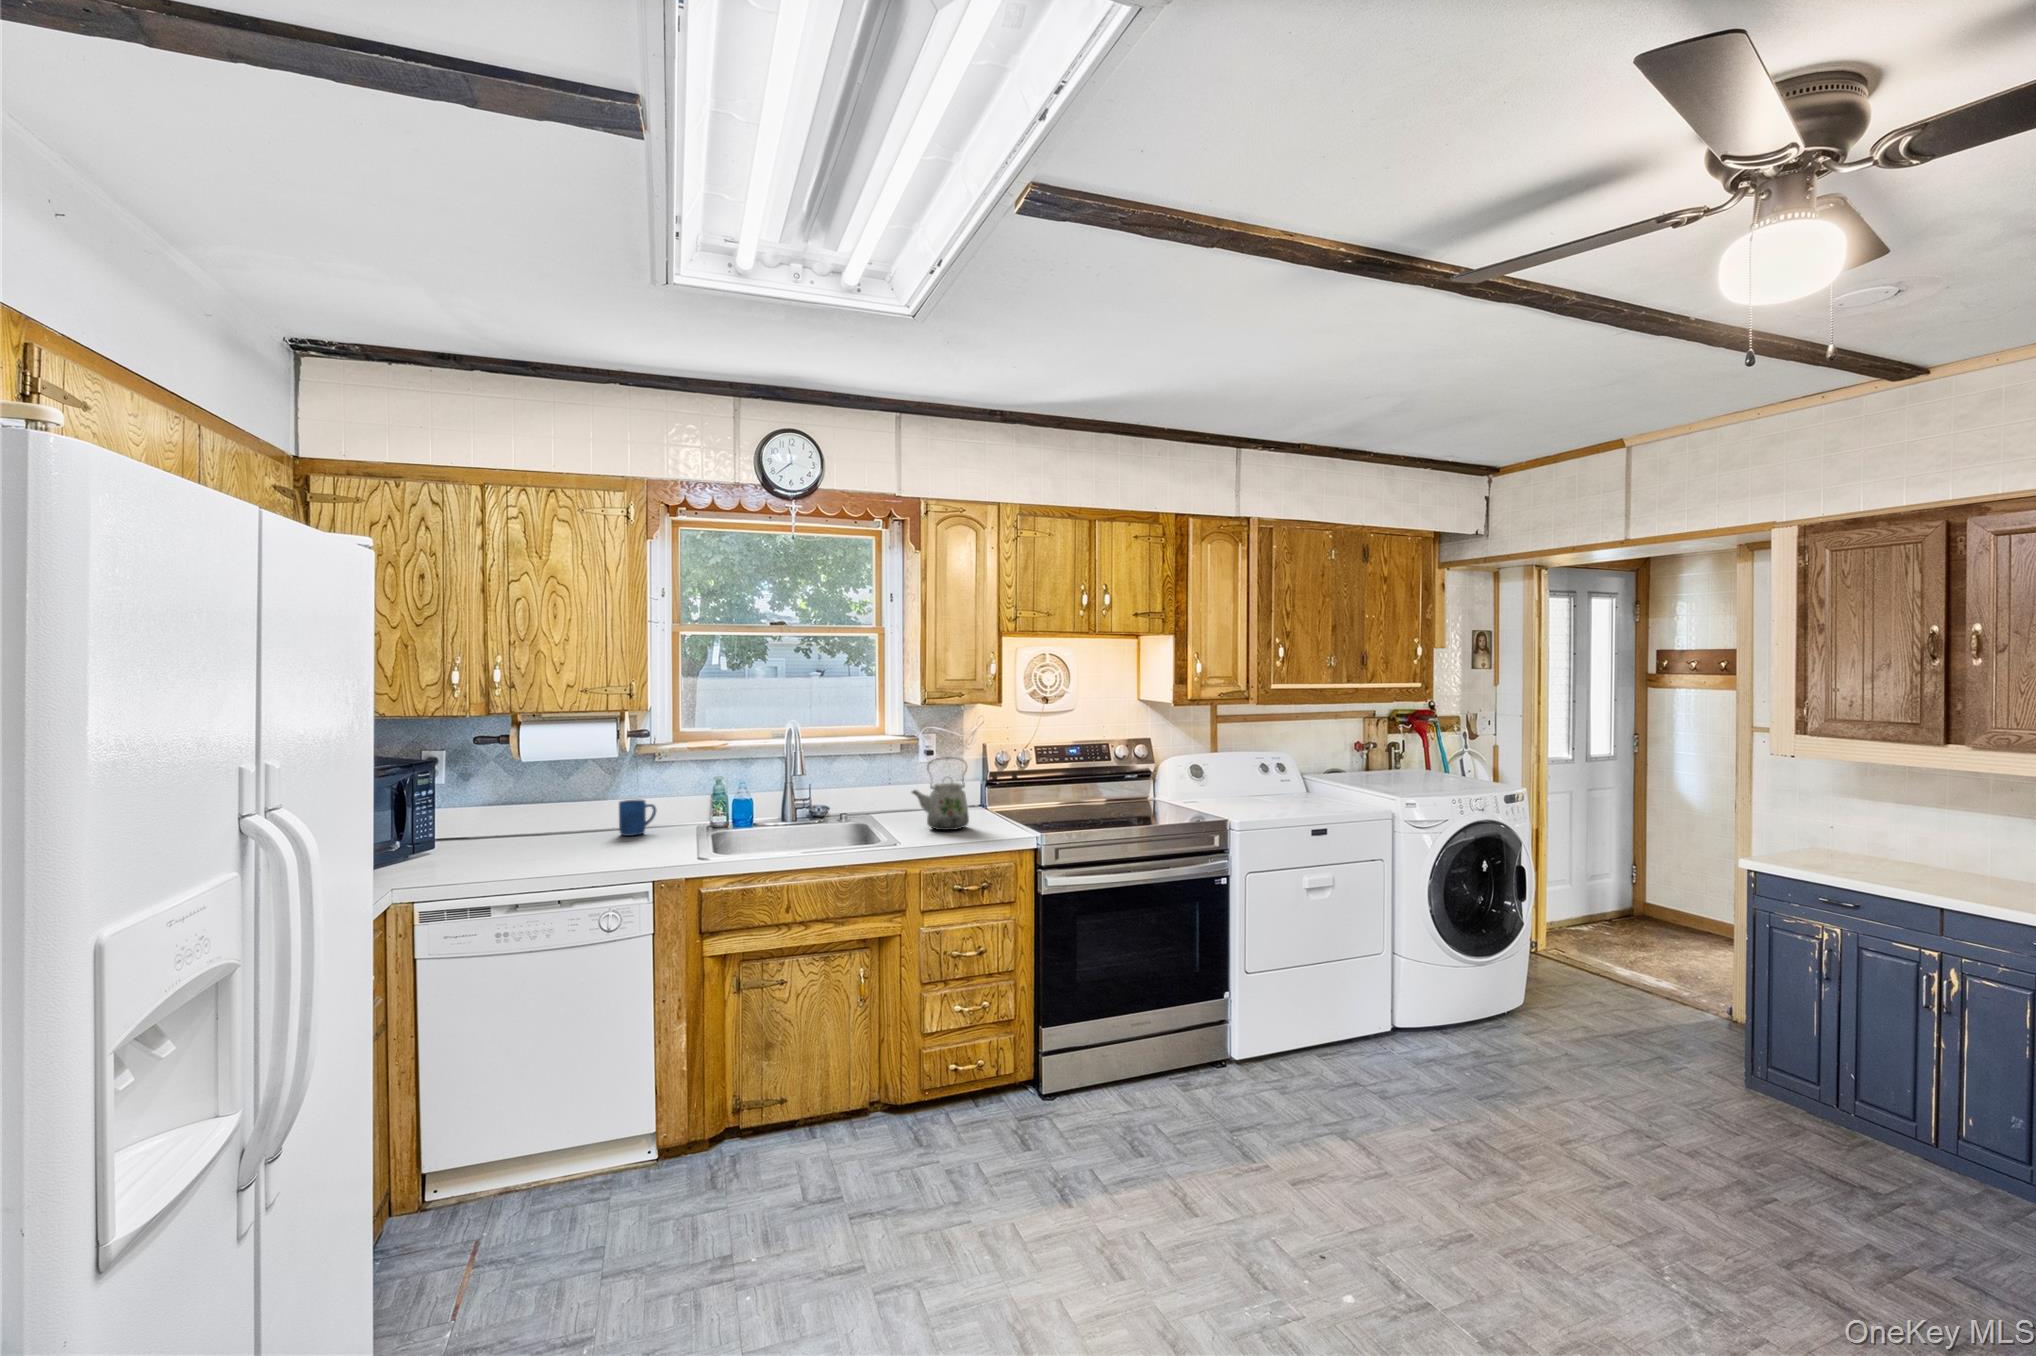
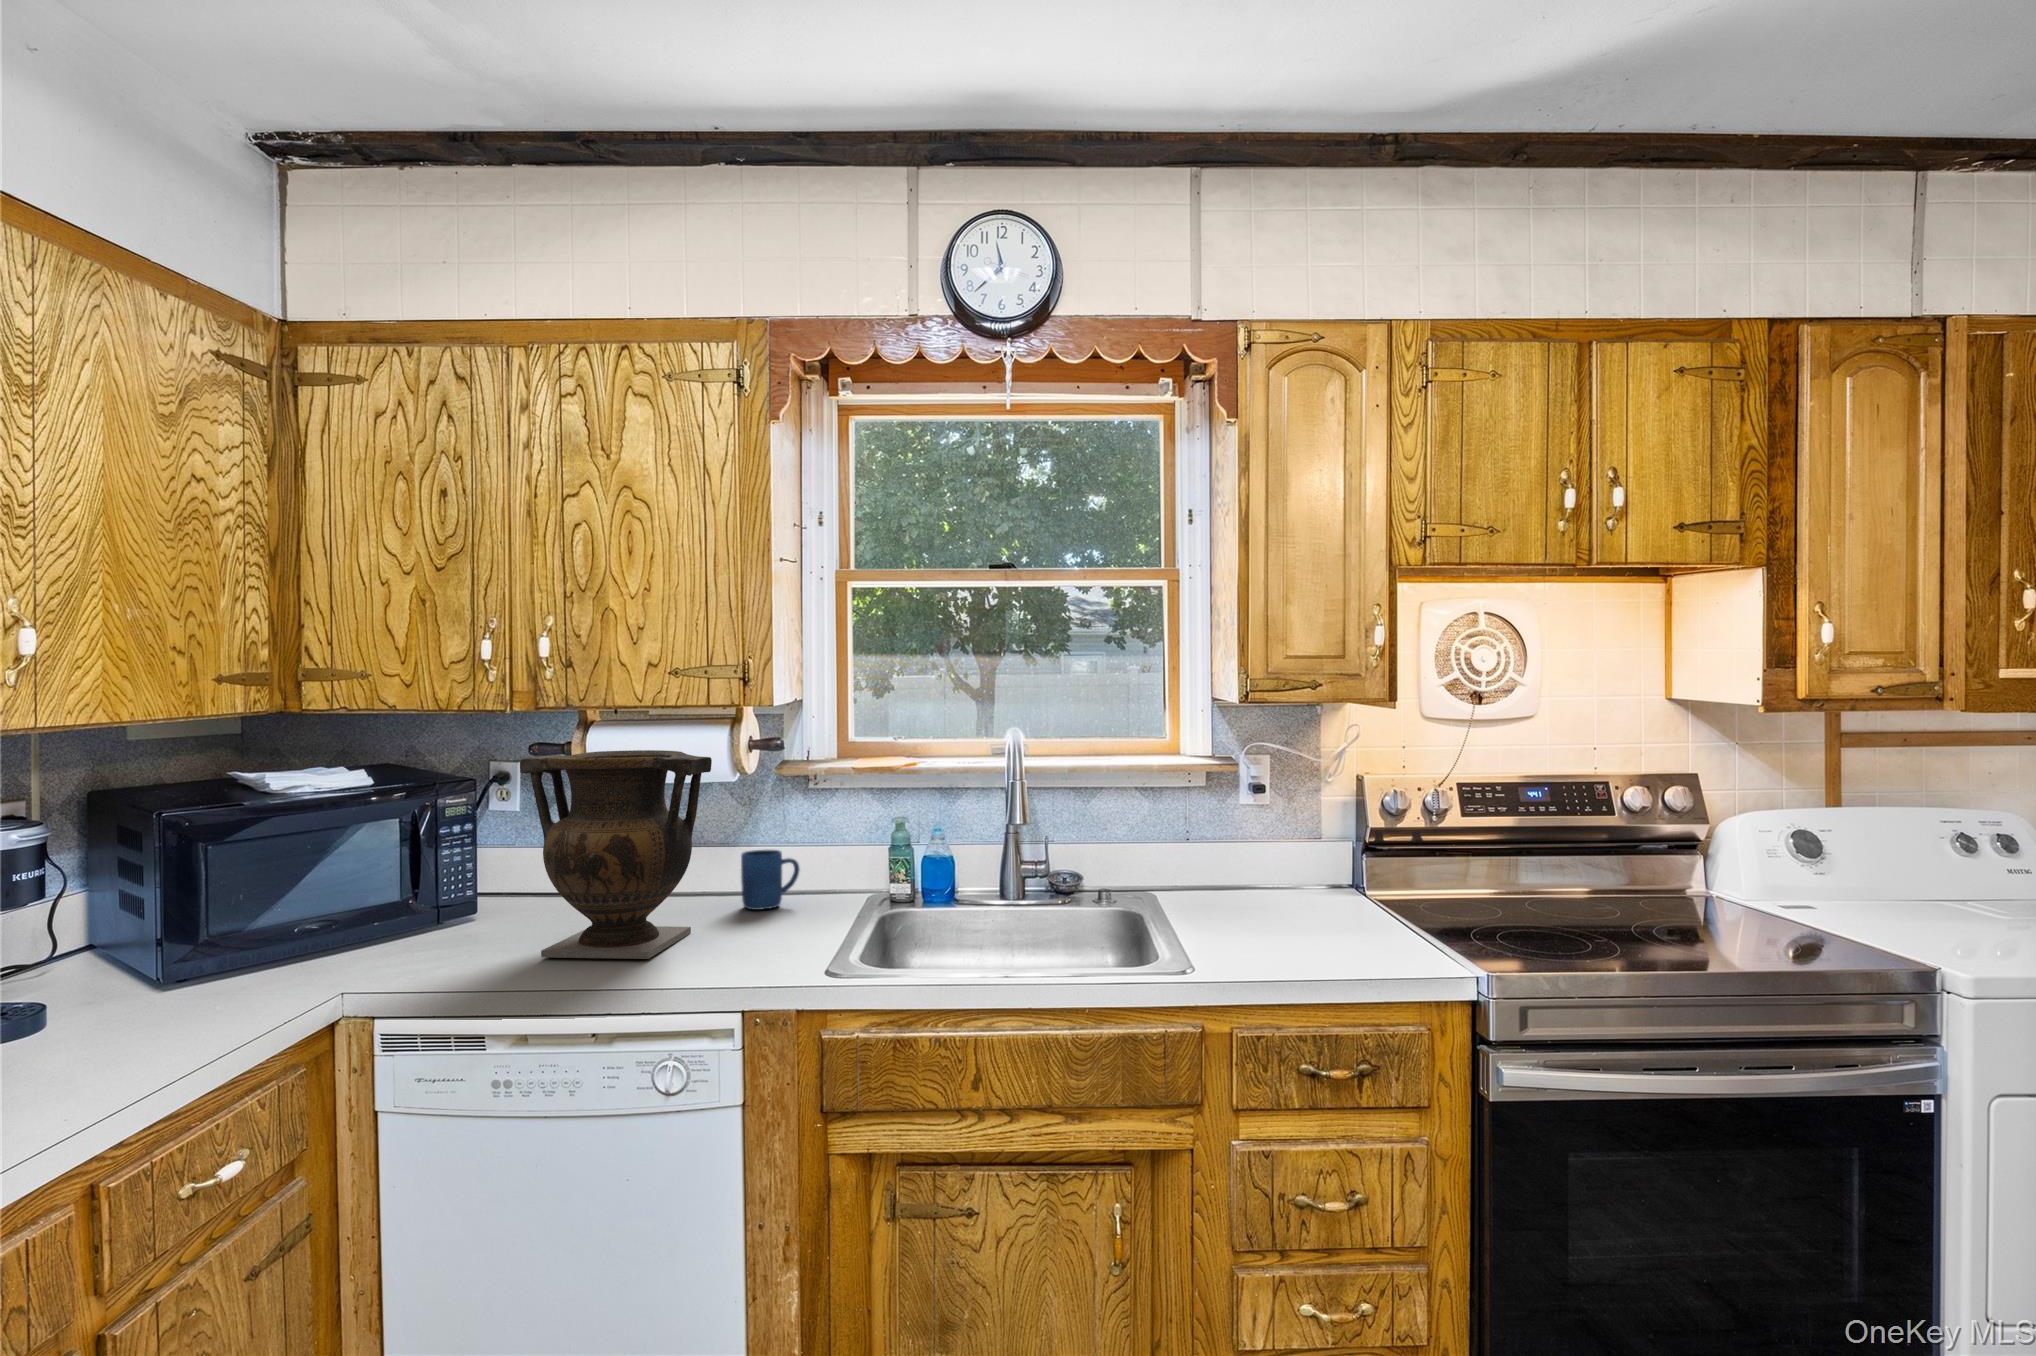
vase: none [491,739,614,863] -> present [520,750,712,959]
kettle: present [912,757,969,830] -> none [1216,803,1330,943]

